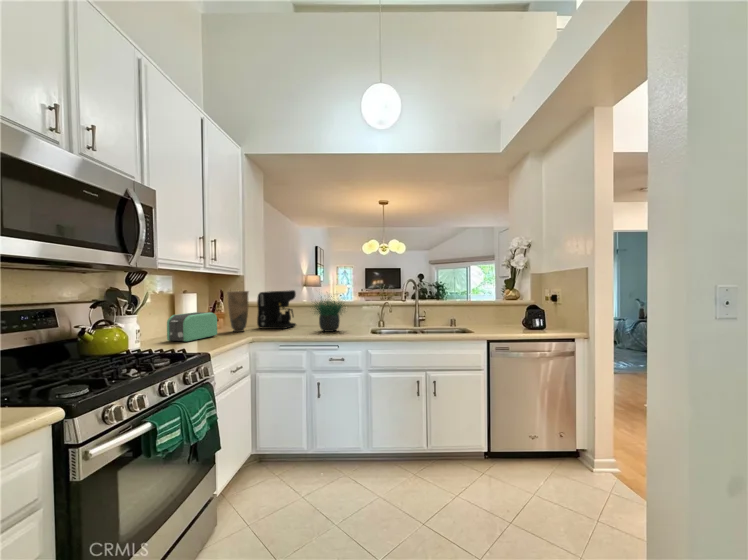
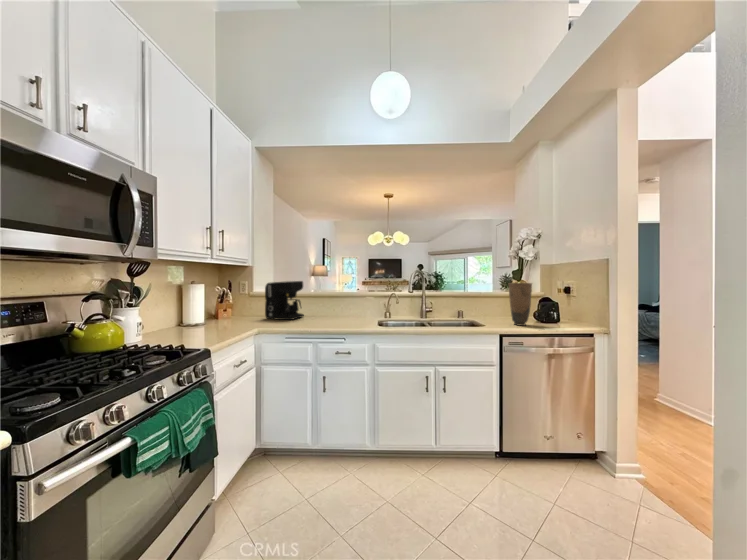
vase: present [227,291,248,332] -> present [509,283,532,326]
potted plant: present [314,296,344,332] -> none [311,275,359,323]
toaster: present [167,312,217,342] -> none [170,303,223,335]

